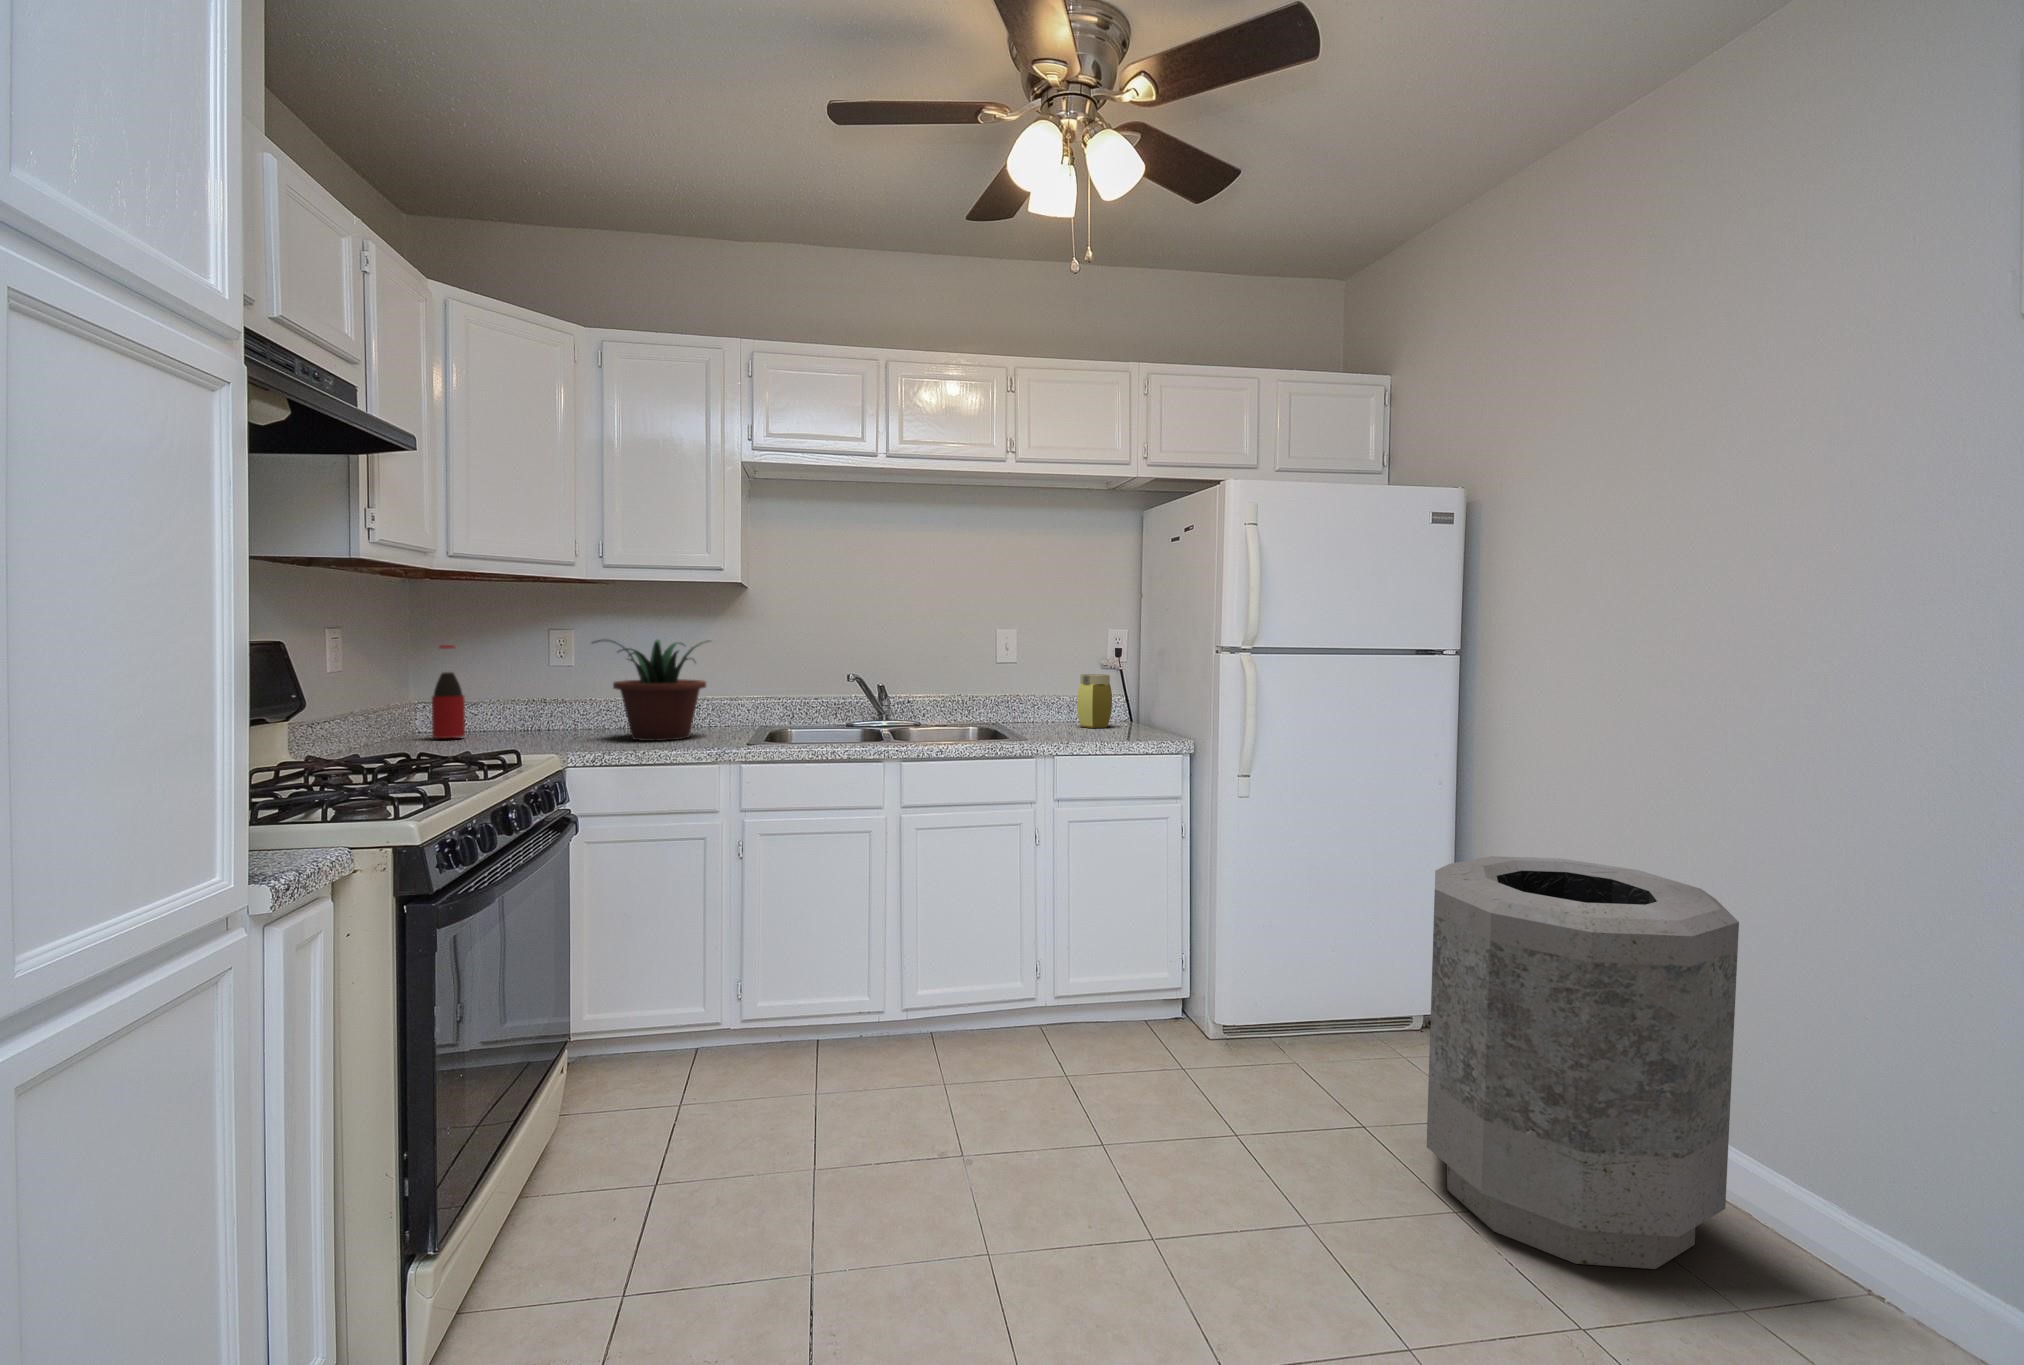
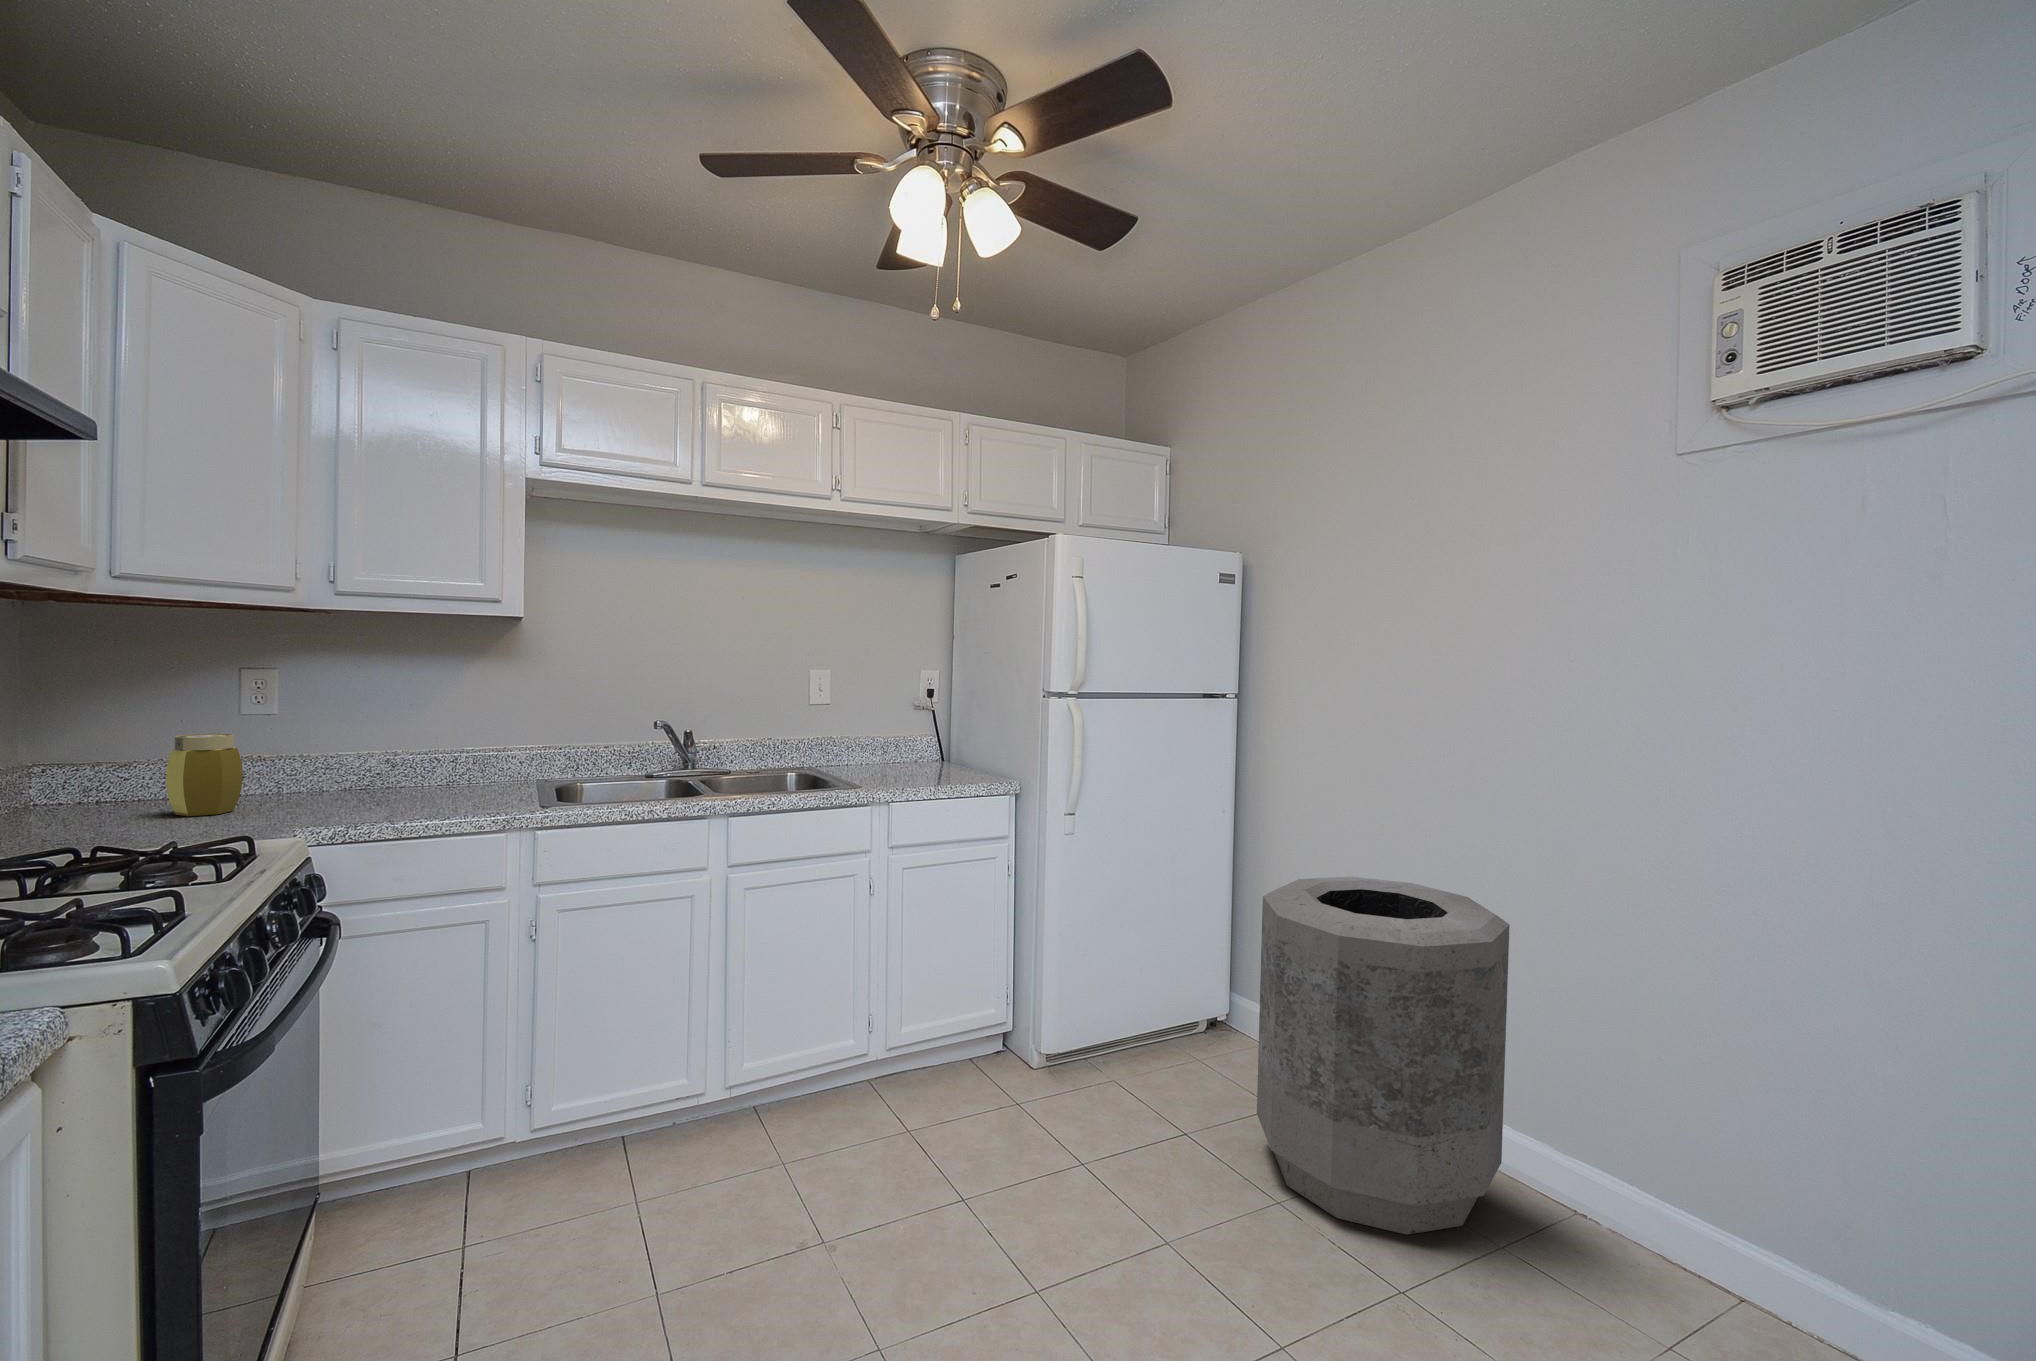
potted plant: present [593,640,709,741] -> none [321,683,482,806]
bottle: present [432,645,465,738] -> none [64,692,117,818]
jar: present [1077,674,1112,728] -> present [166,734,243,816]

